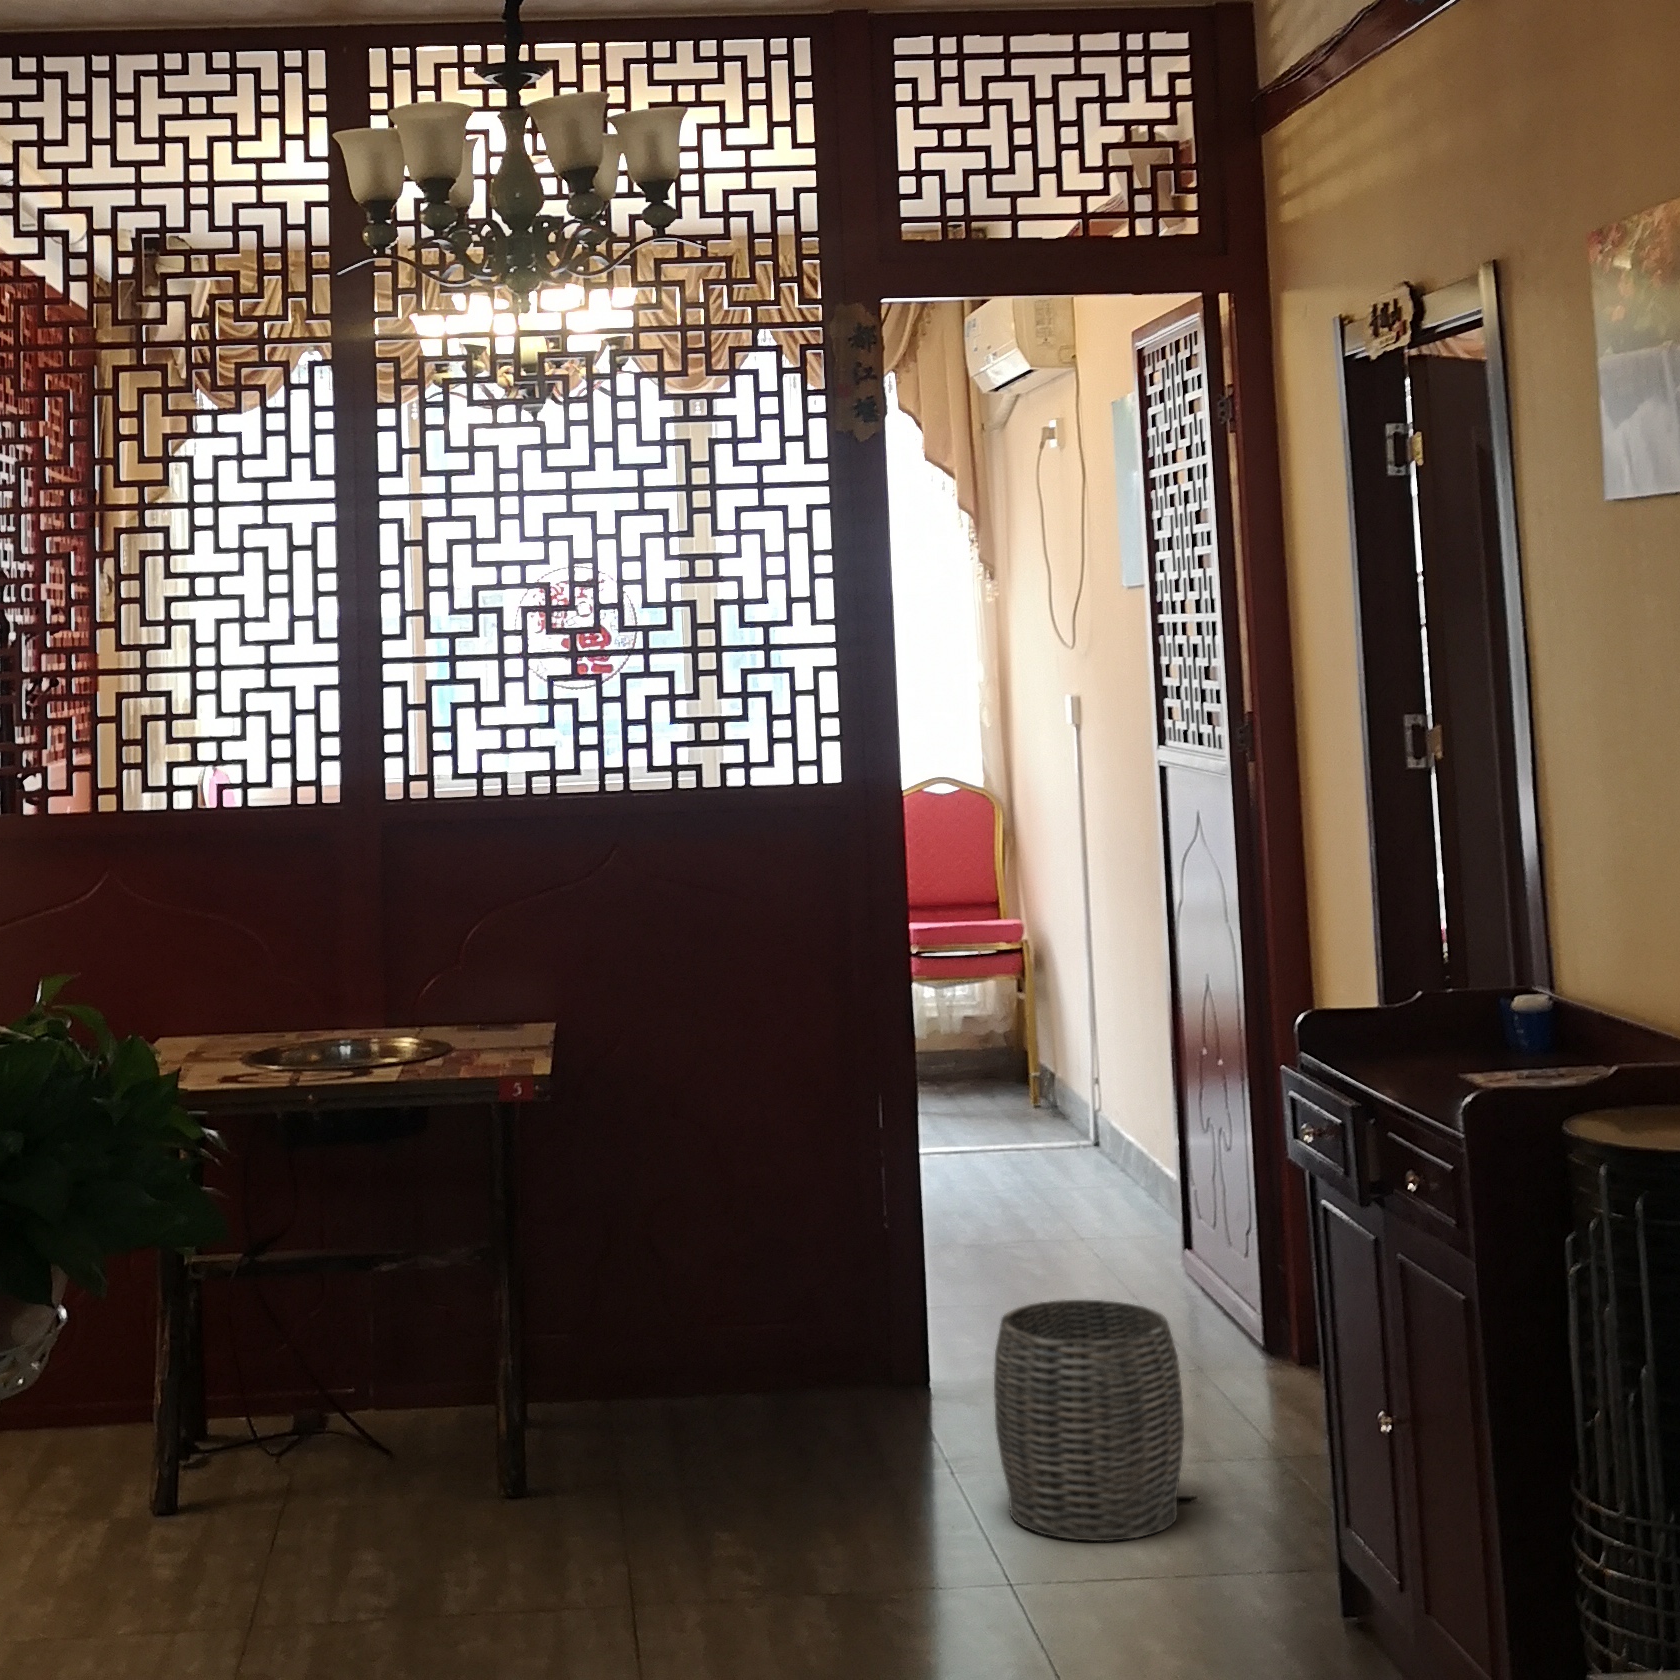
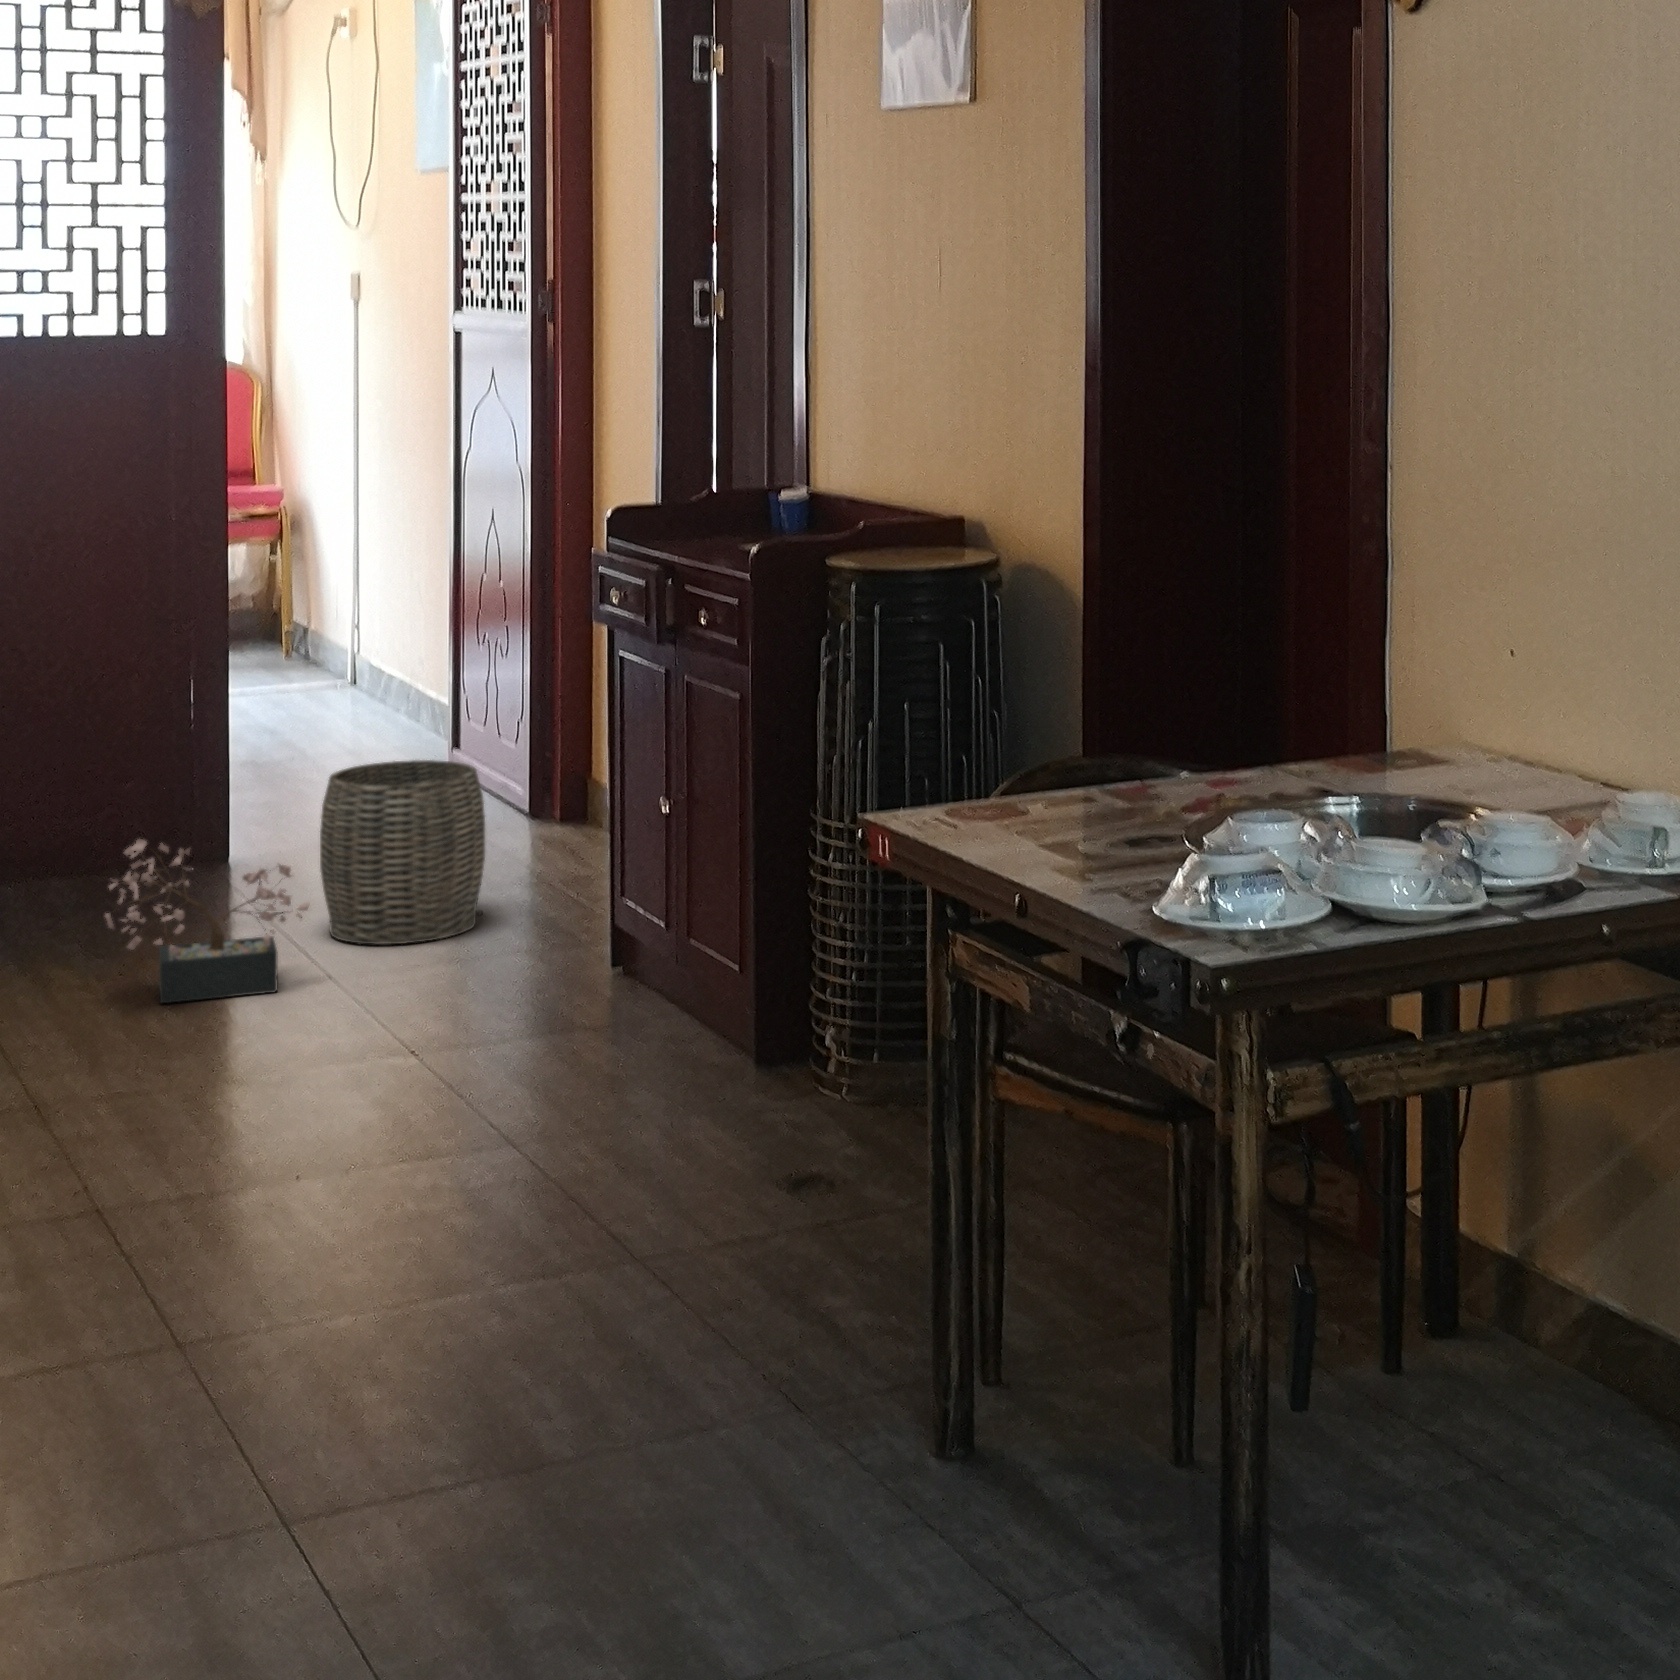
decorative plant: none [751,1387,971,1599] -> present [105,839,309,1003]

